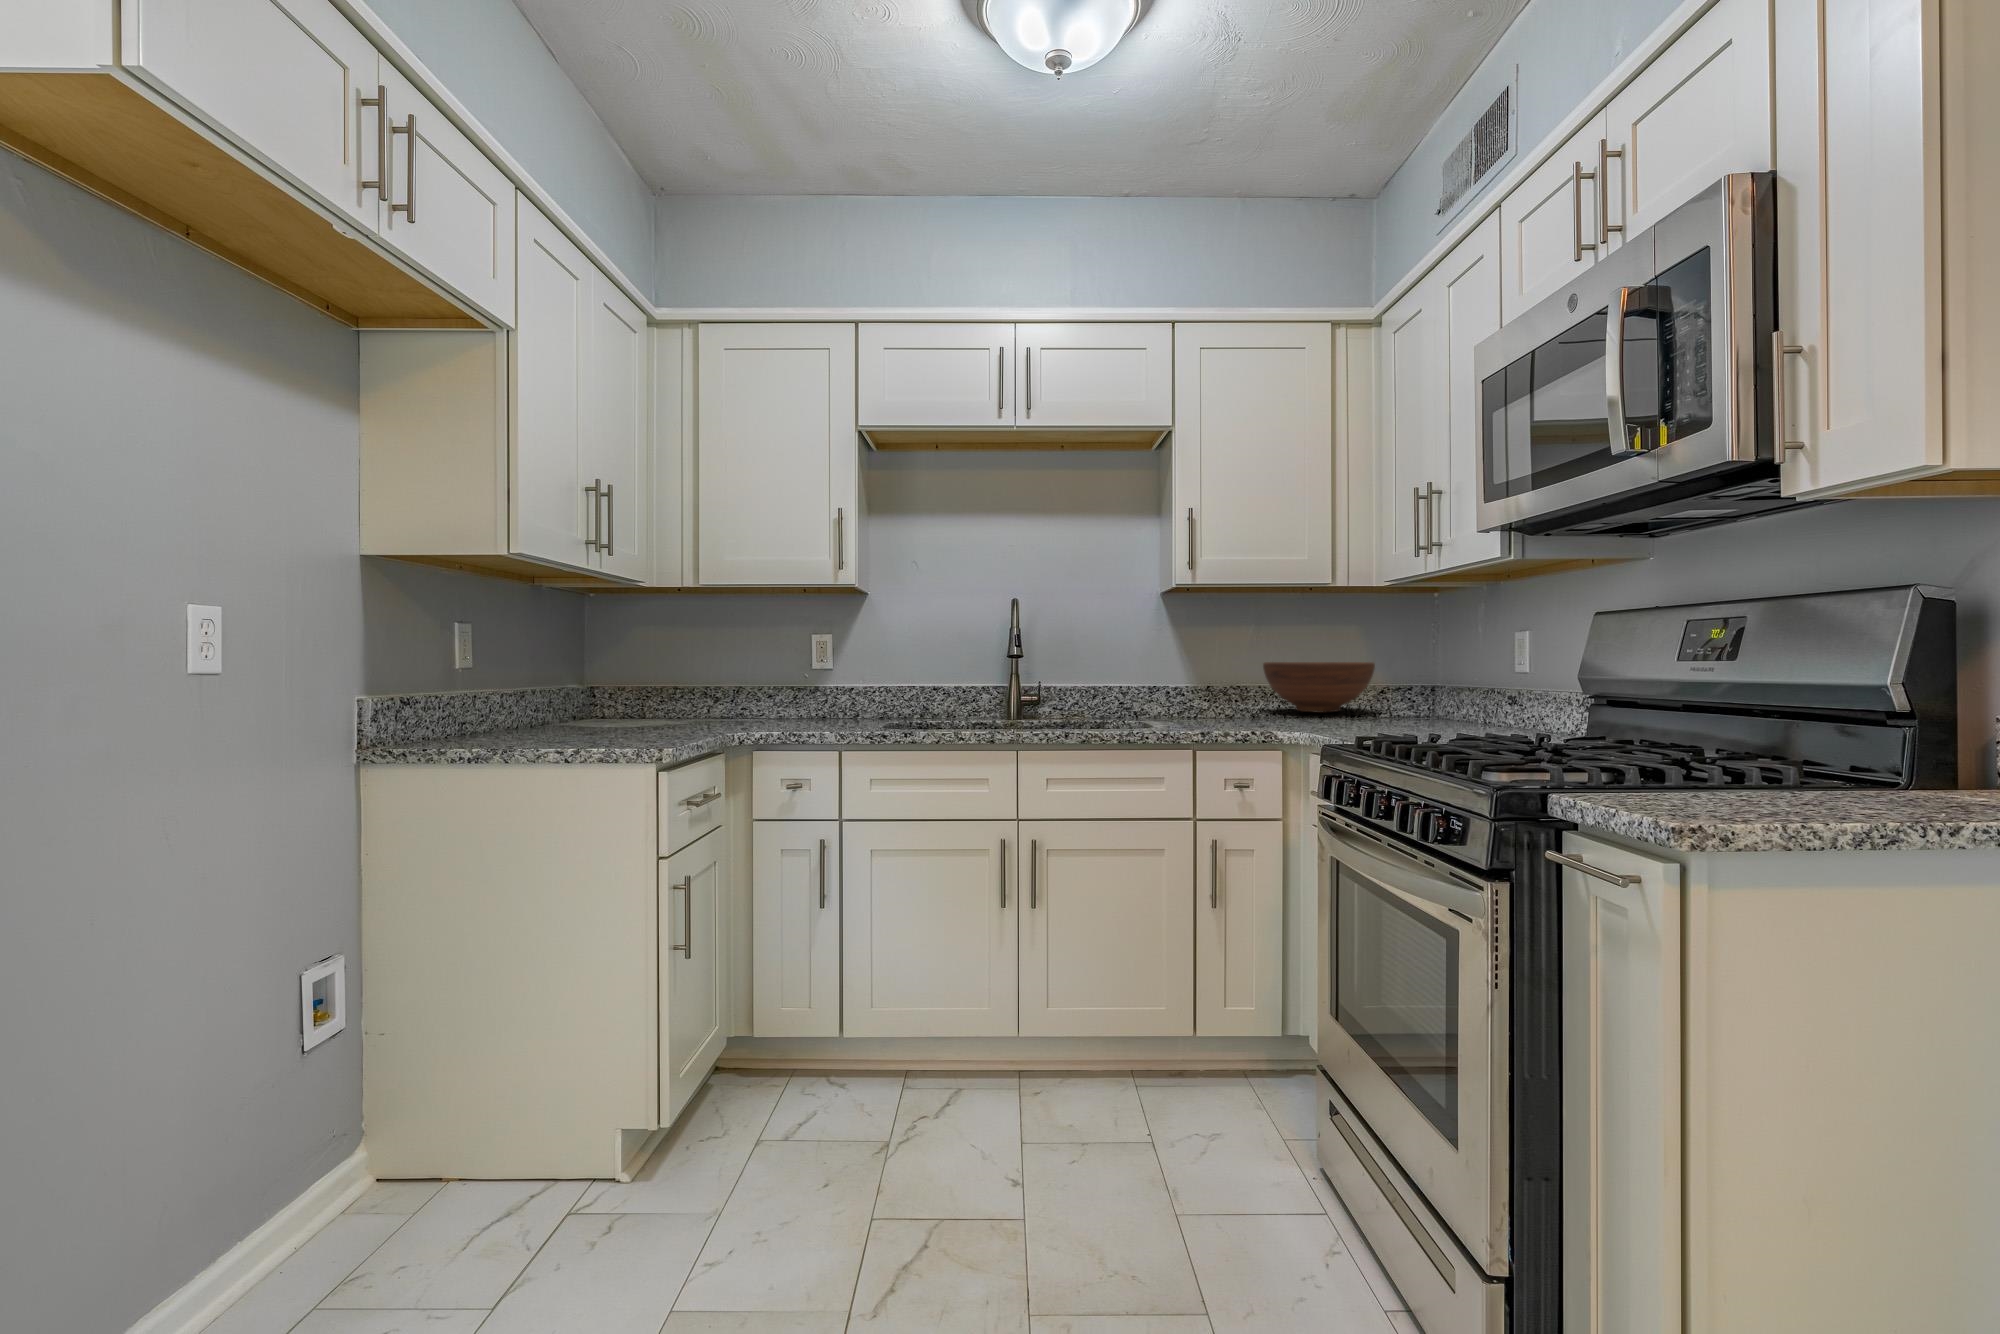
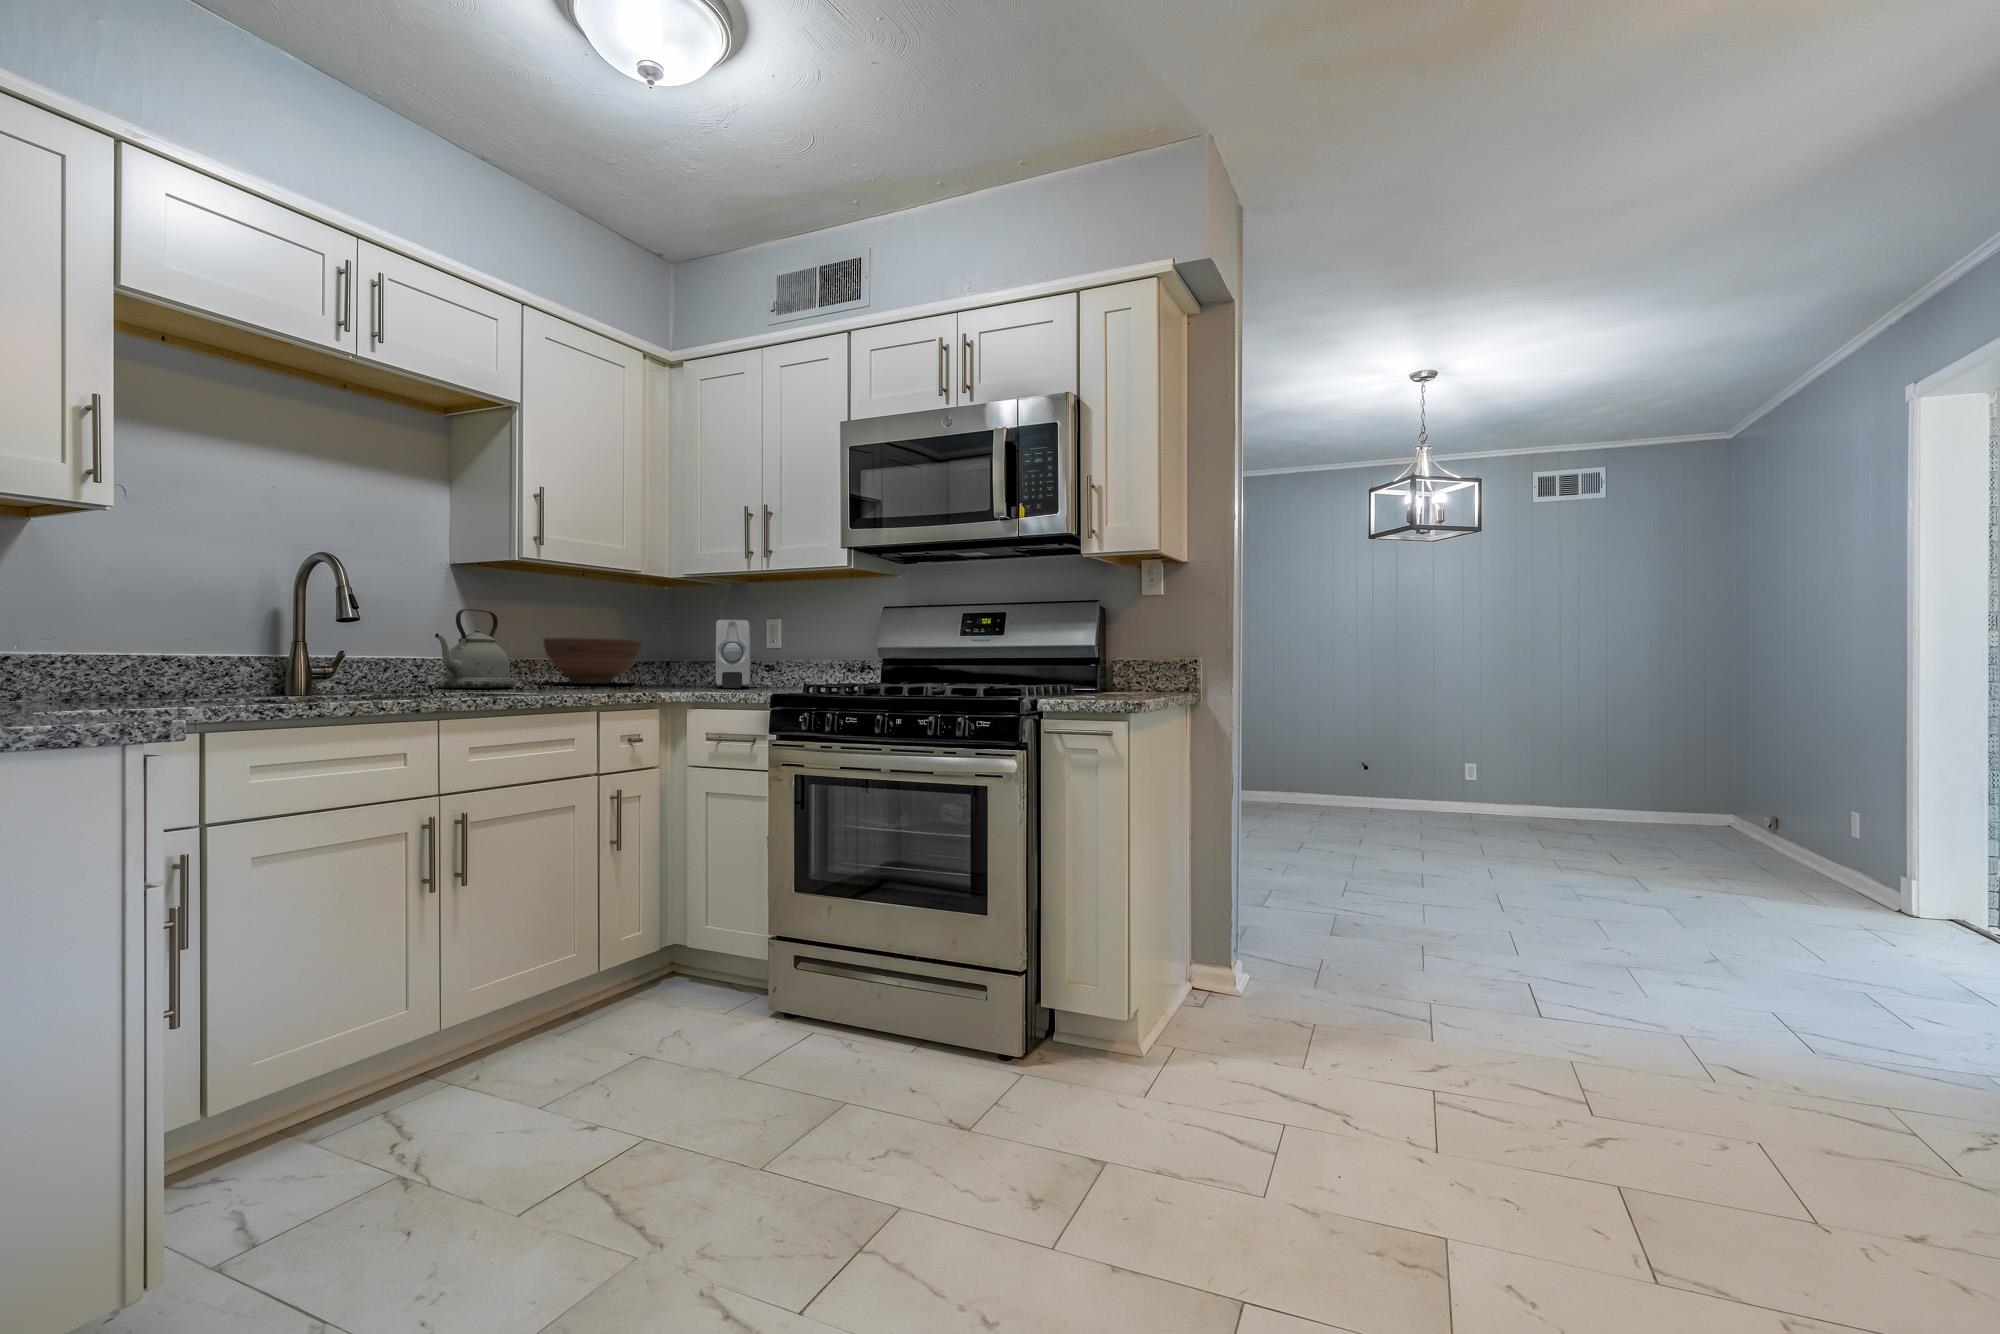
soap dispenser: none [1411,637,1485,727] -> present [716,620,751,688]
kettle: none [1128,639,1214,715] -> present [435,609,516,688]

